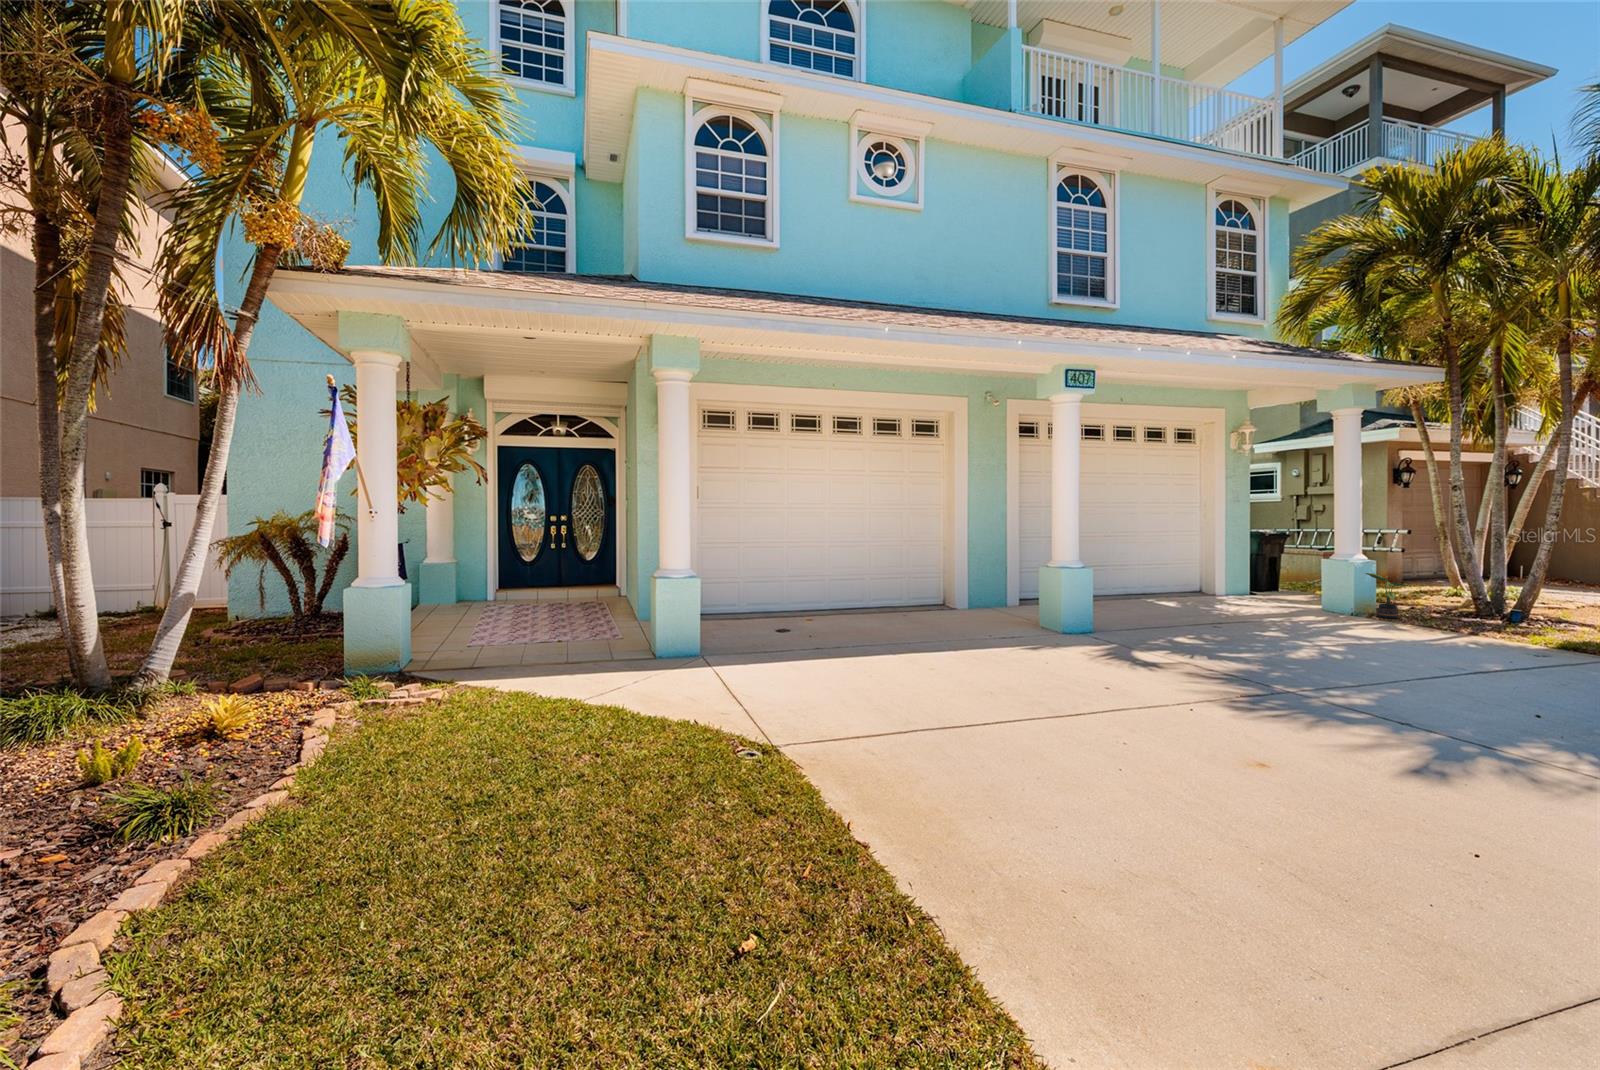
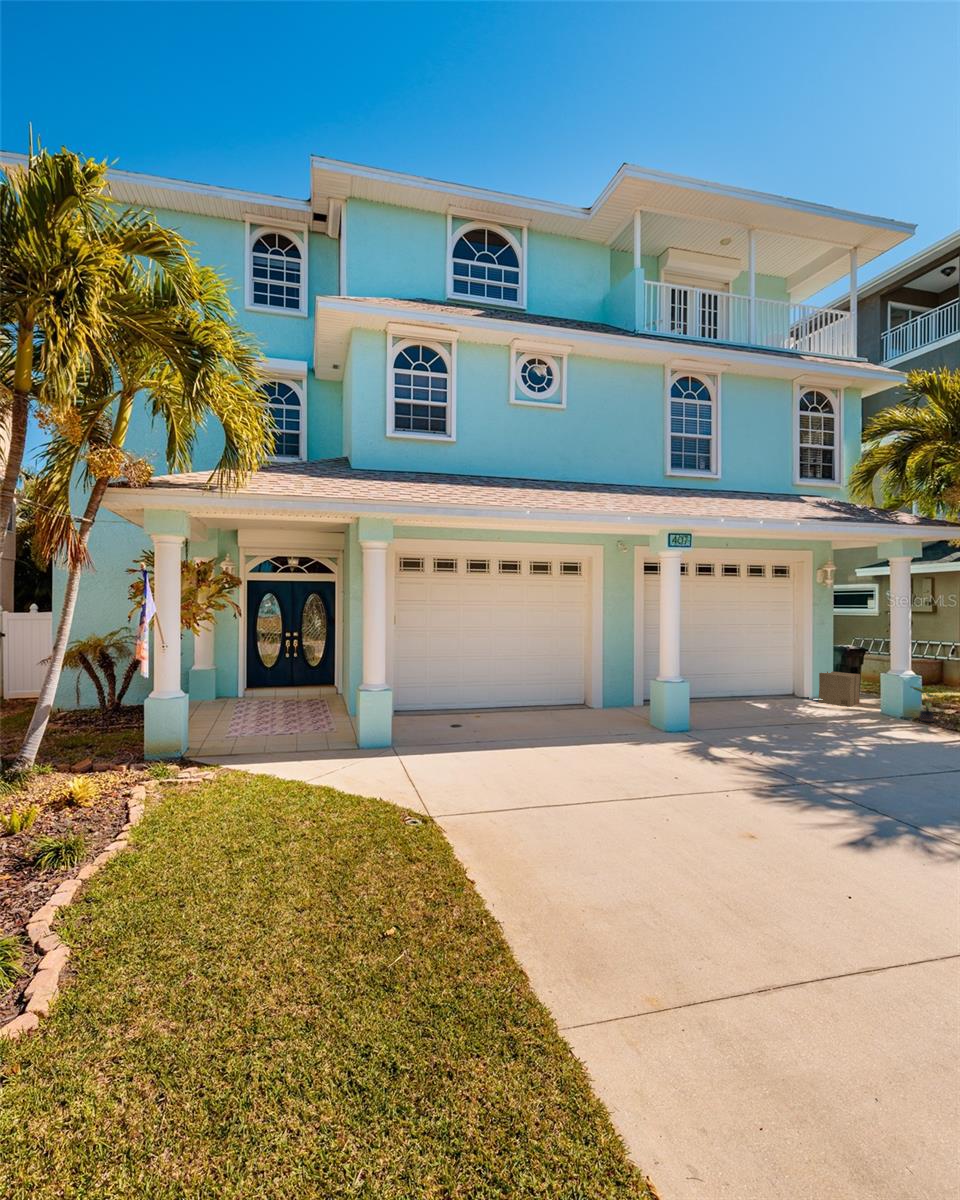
cardboard box: none [1236,560,1289,603] -> present [818,672,860,707]

